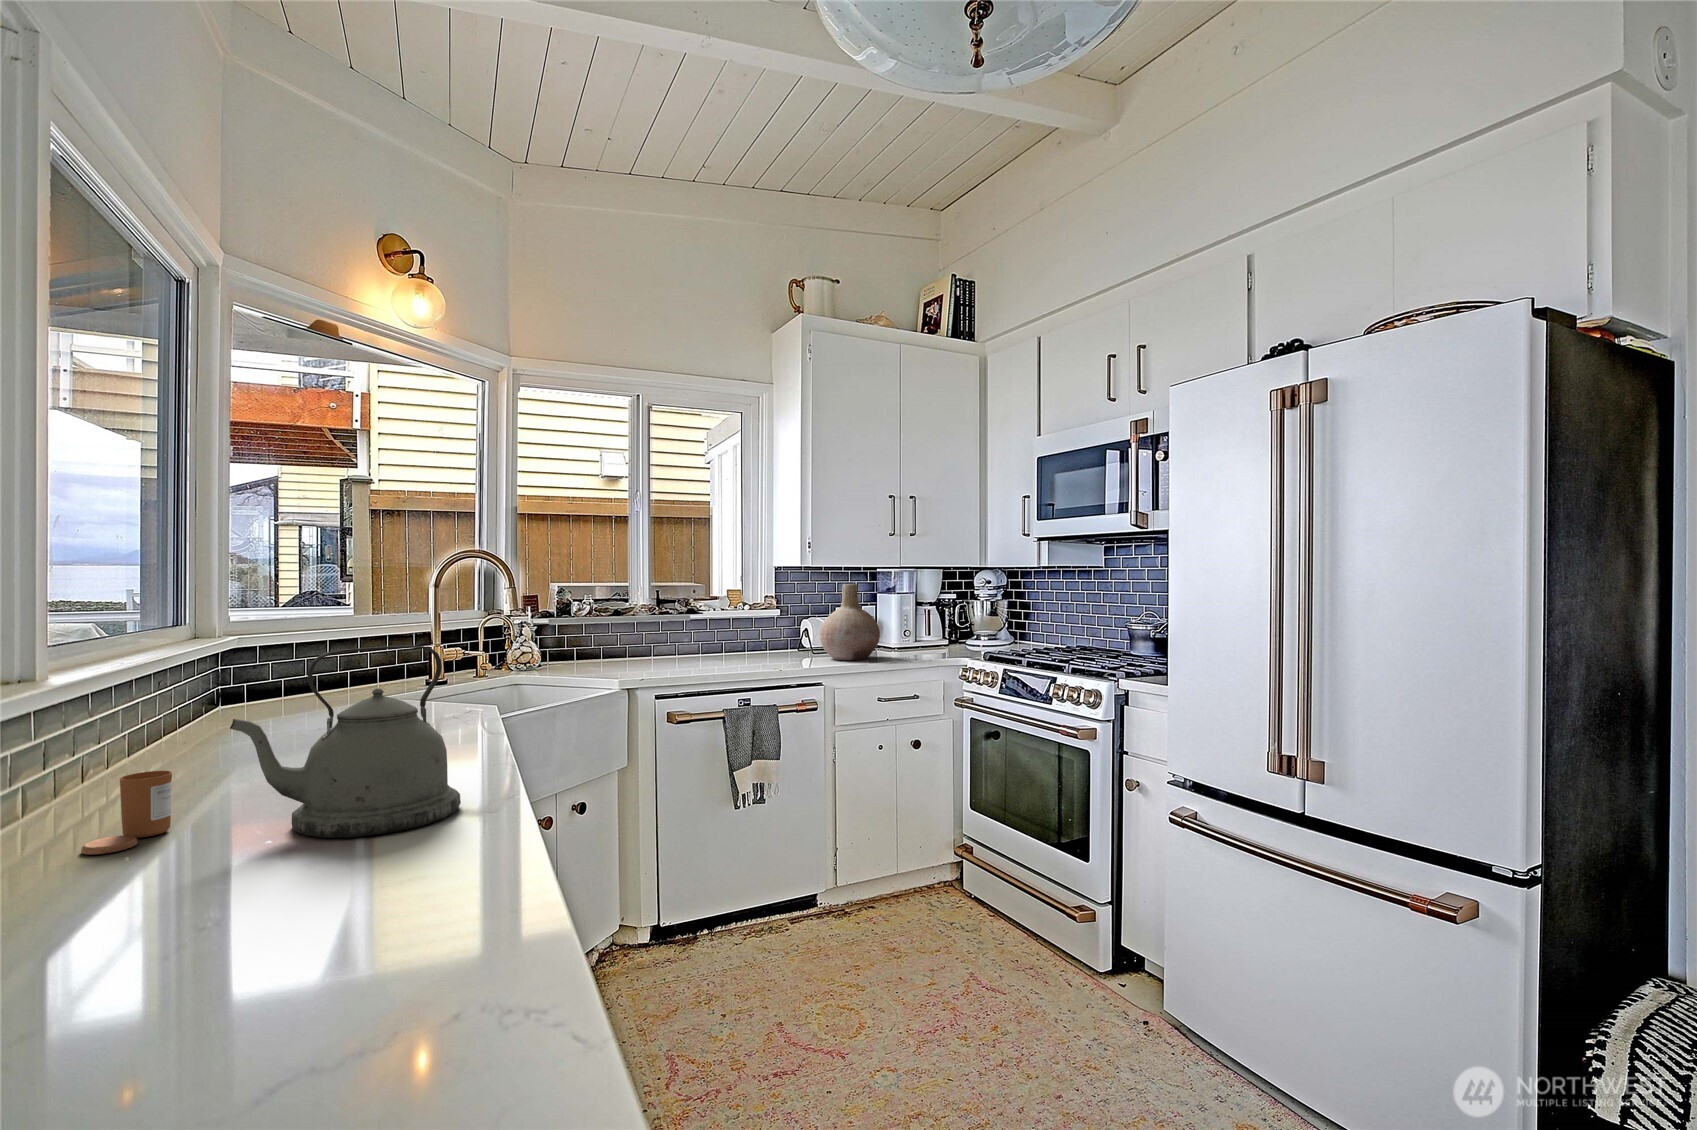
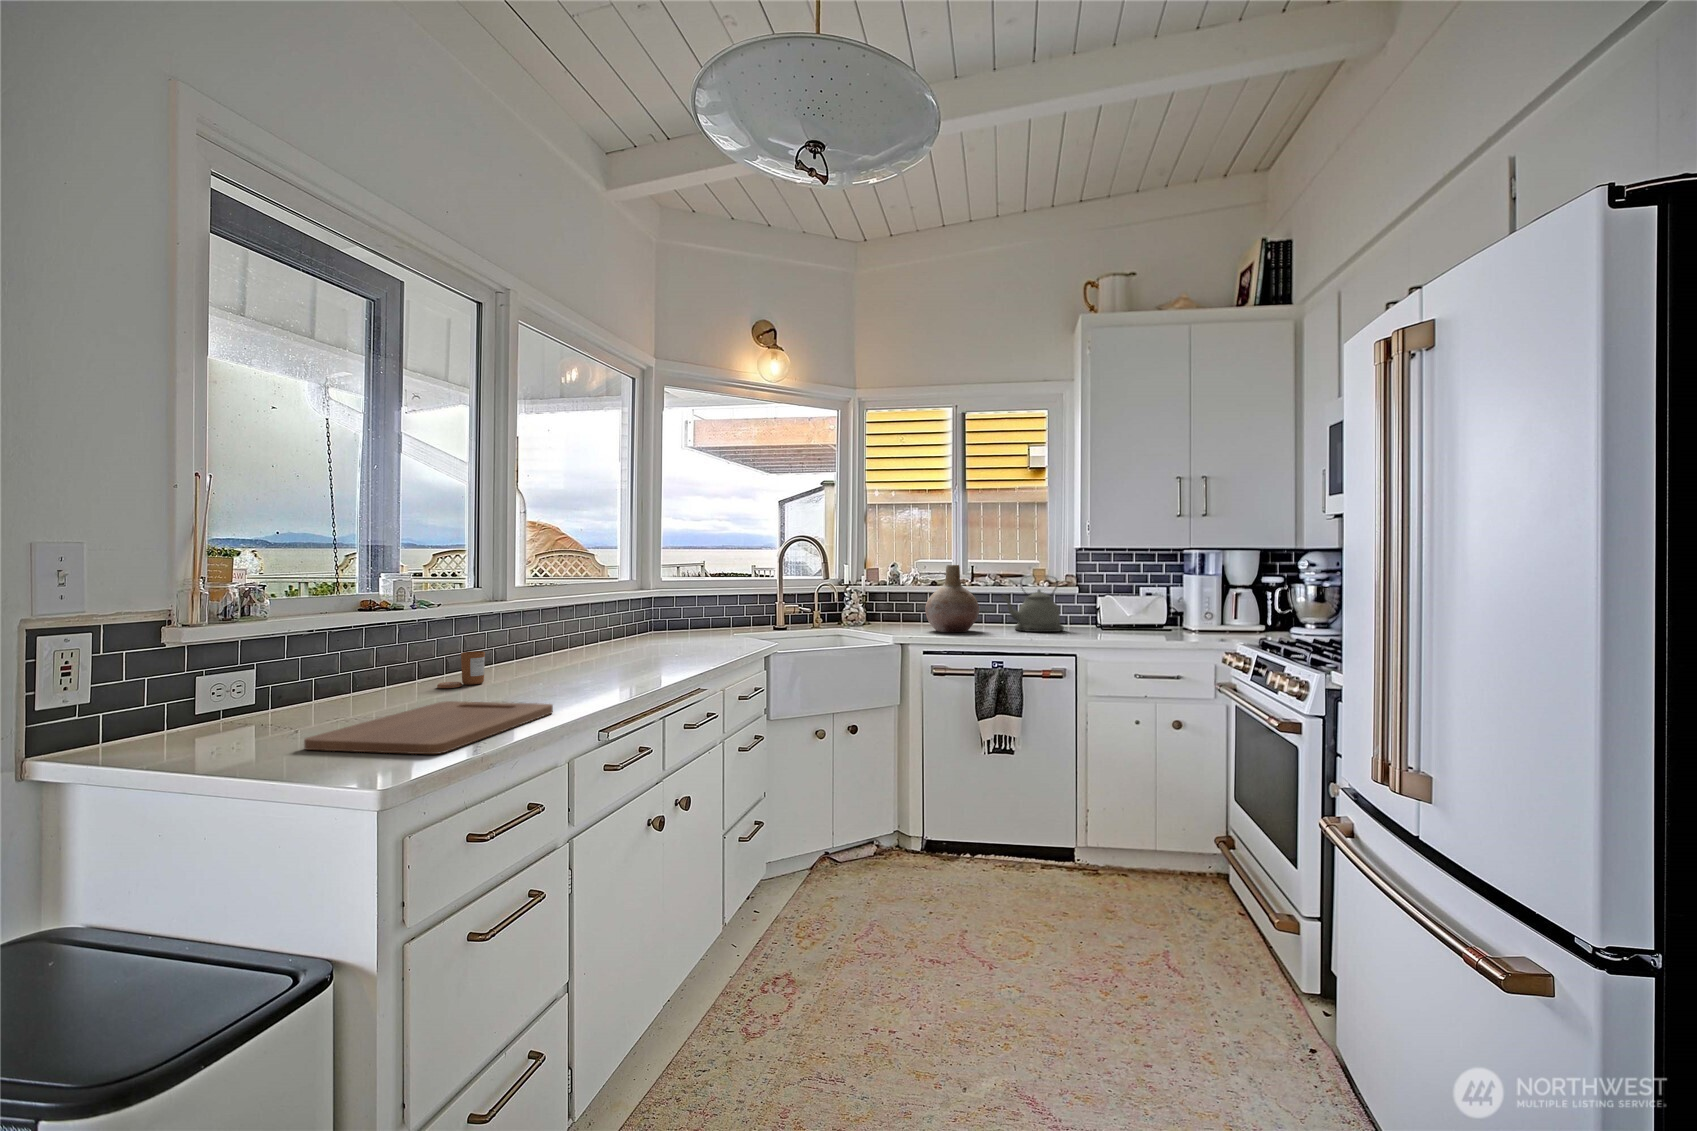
vase: present [820,584,880,660] -> present [925,565,979,632]
kettle: present [230,645,461,838] -> present [1002,579,1064,632]
cutting board: none [159,842,524,1049] -> present [304,701,553,754]

